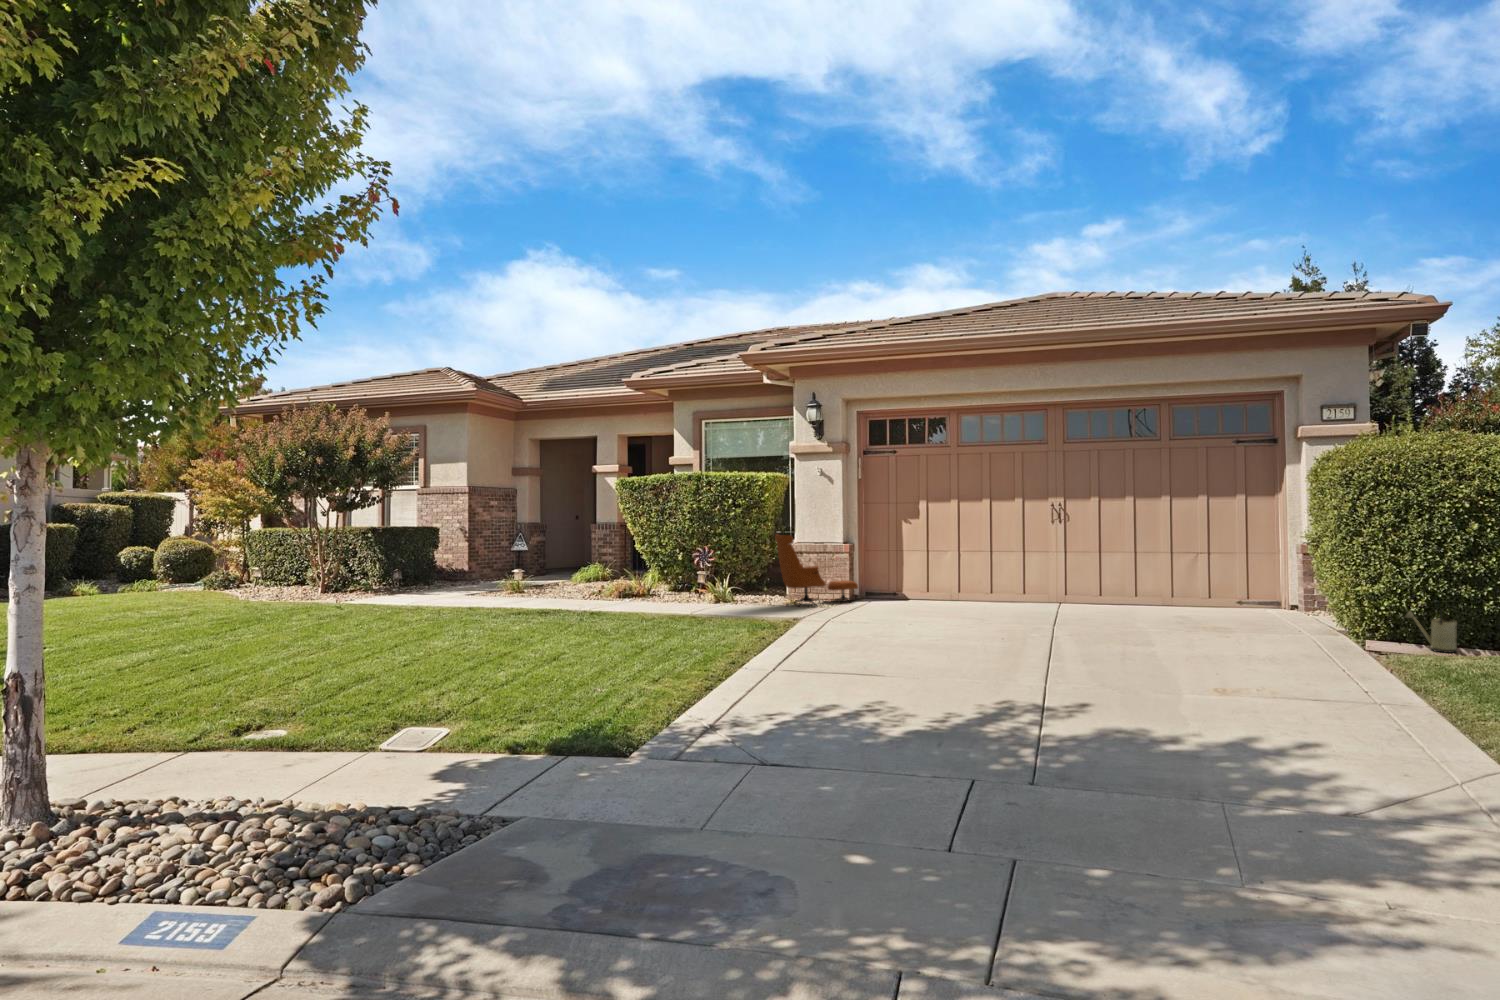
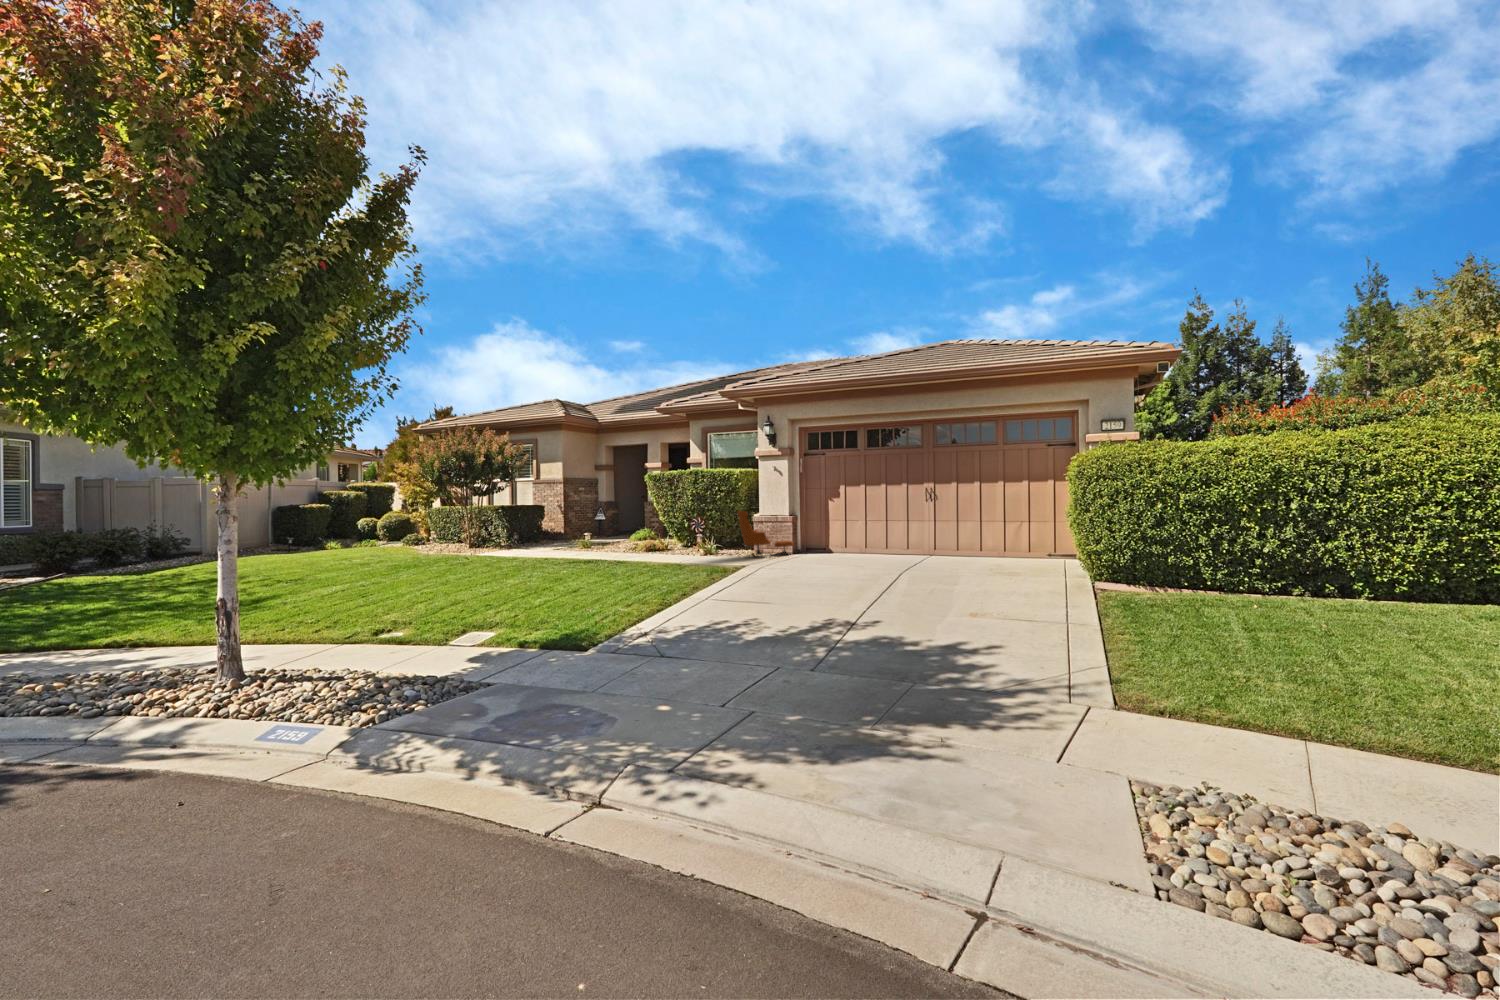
watering can: present [1405,609,1457,653] -> none [1117,560,1152,589]

